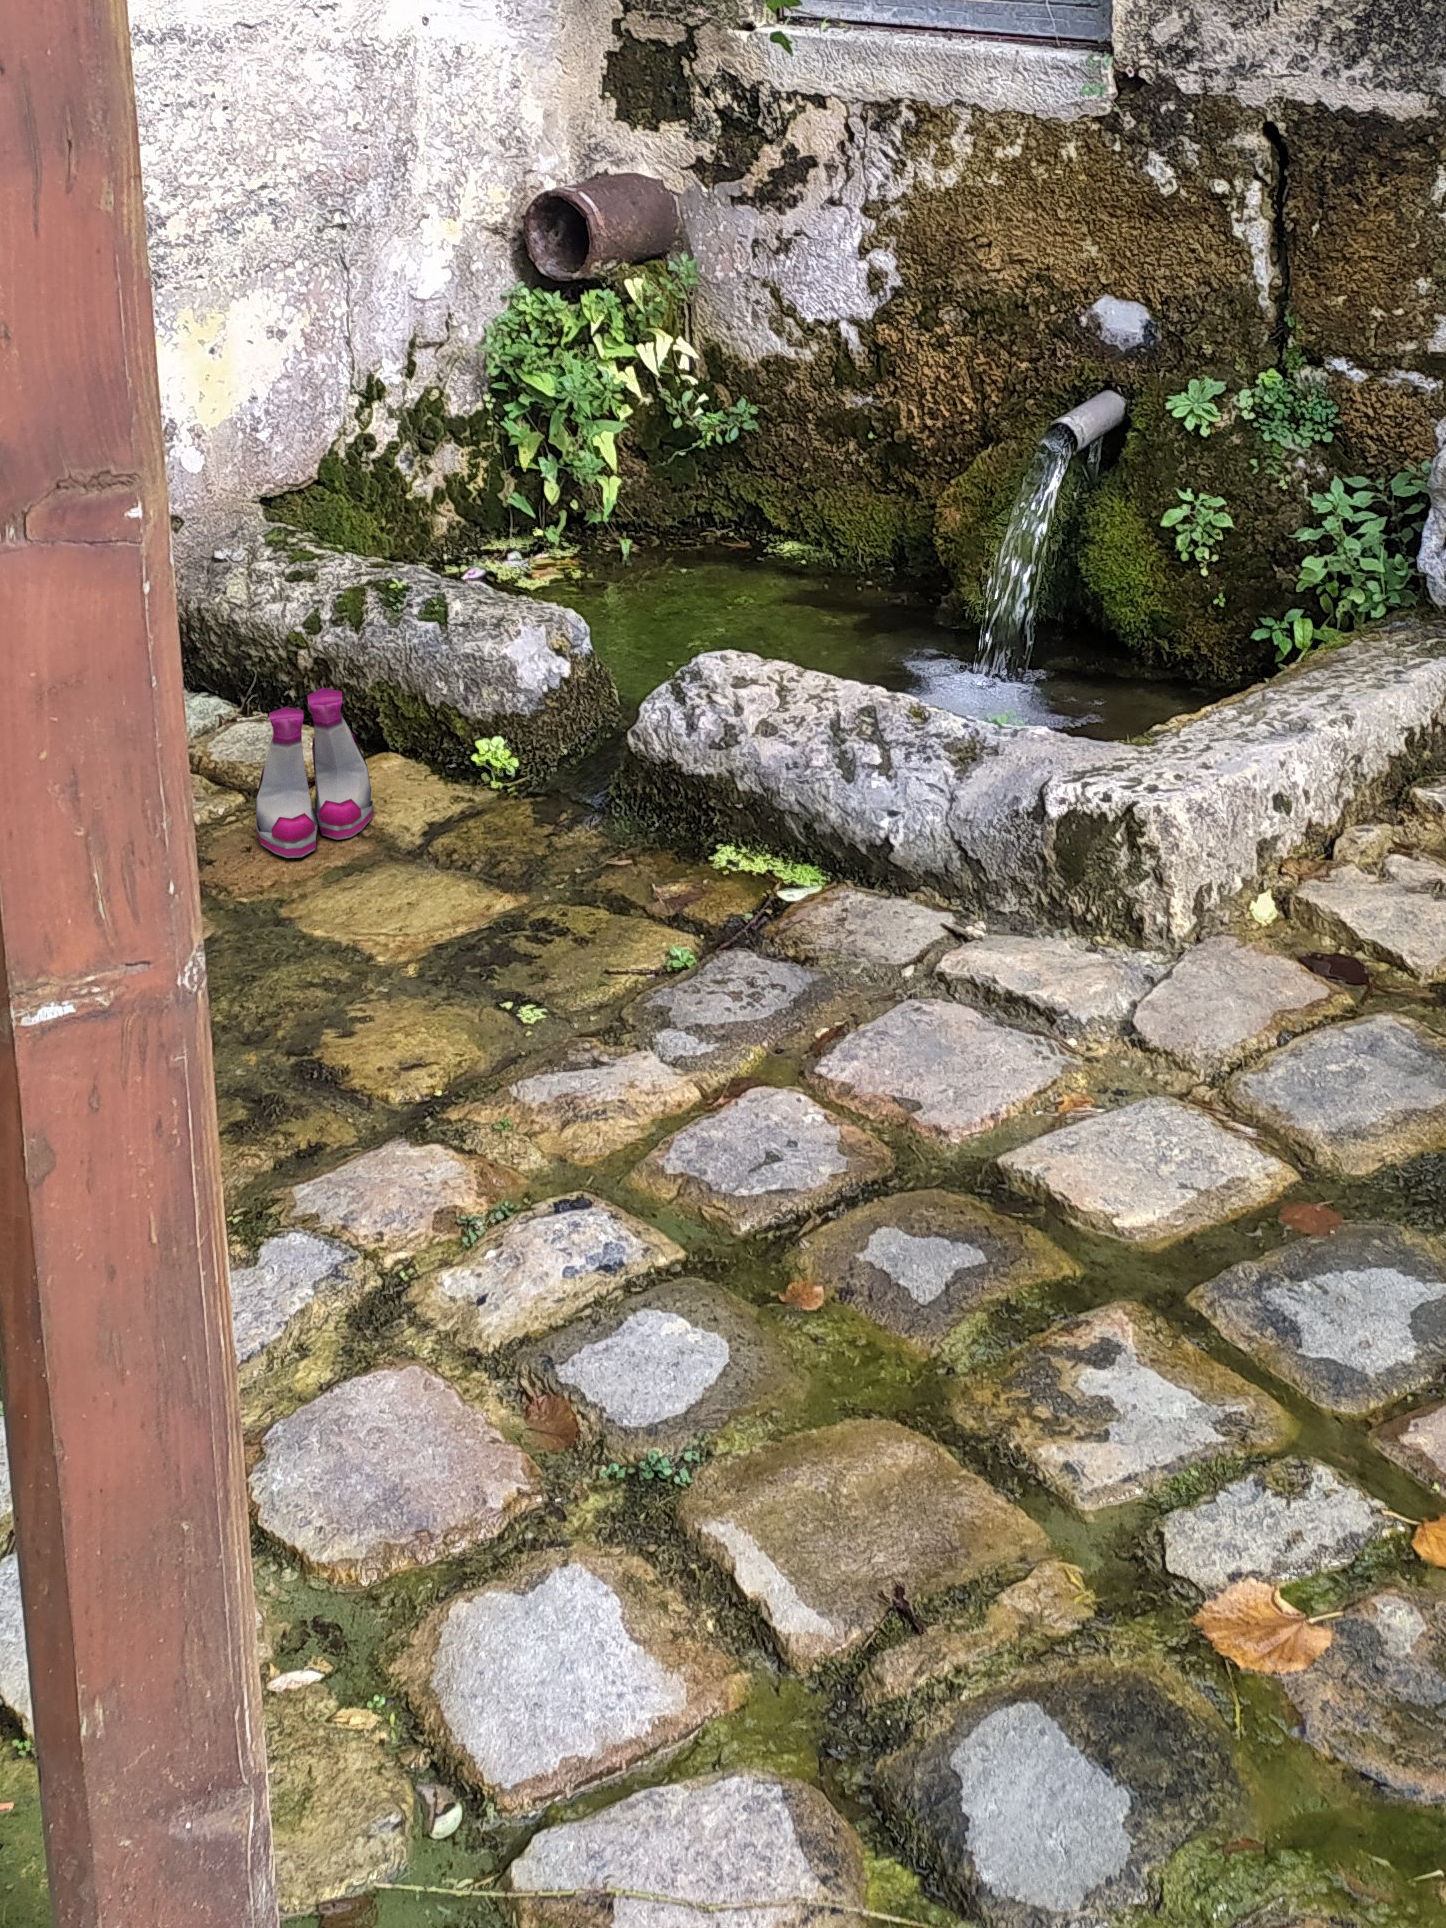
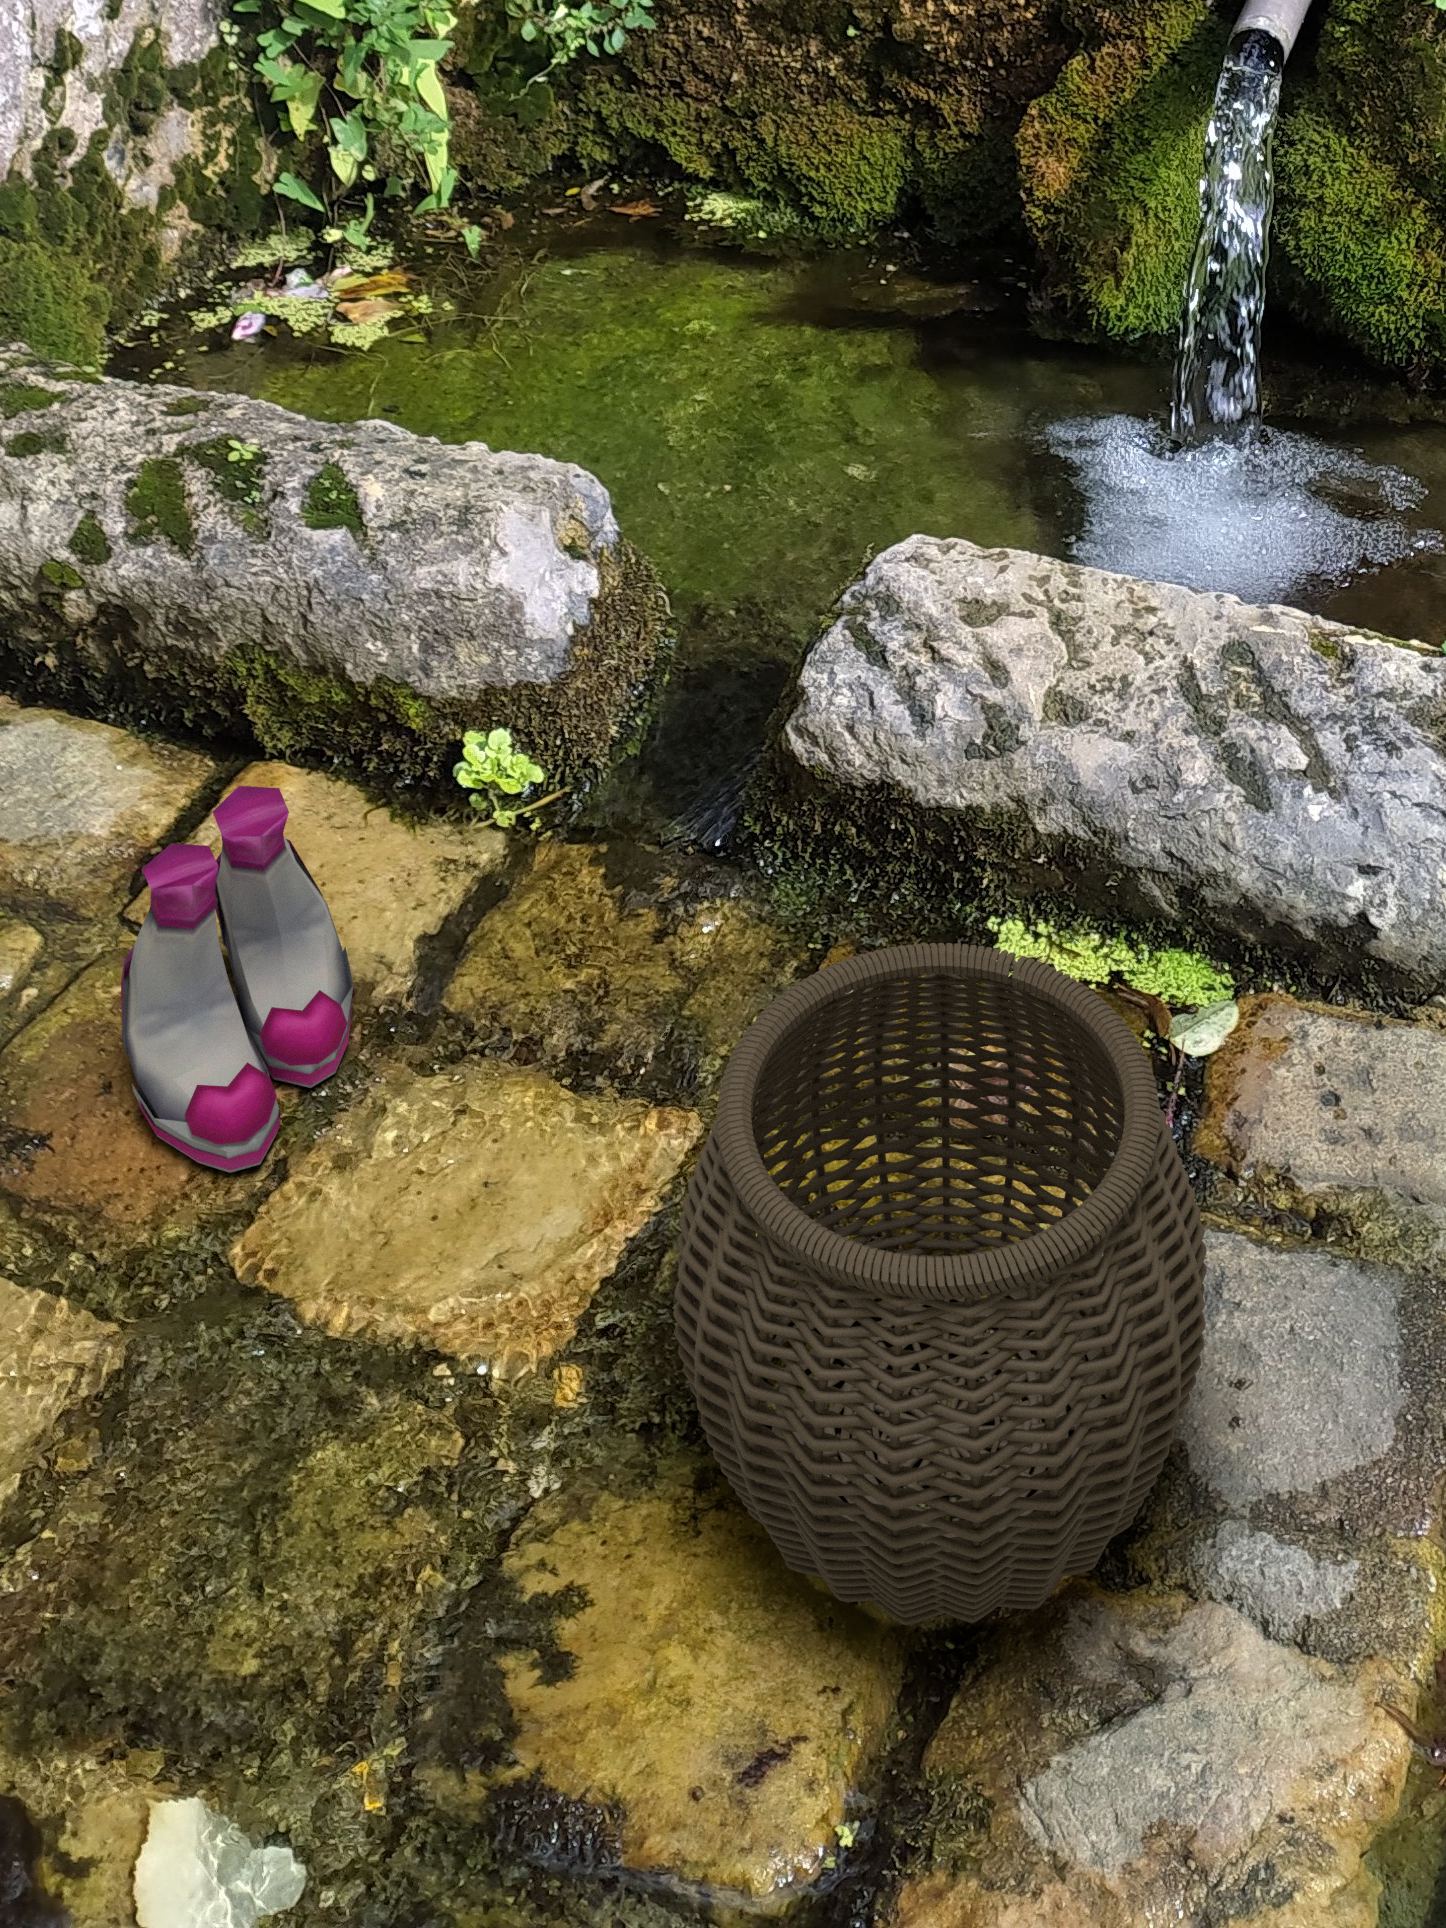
woven basket: none [418,737,672,1012] -> present [673,943,1207,1625]

